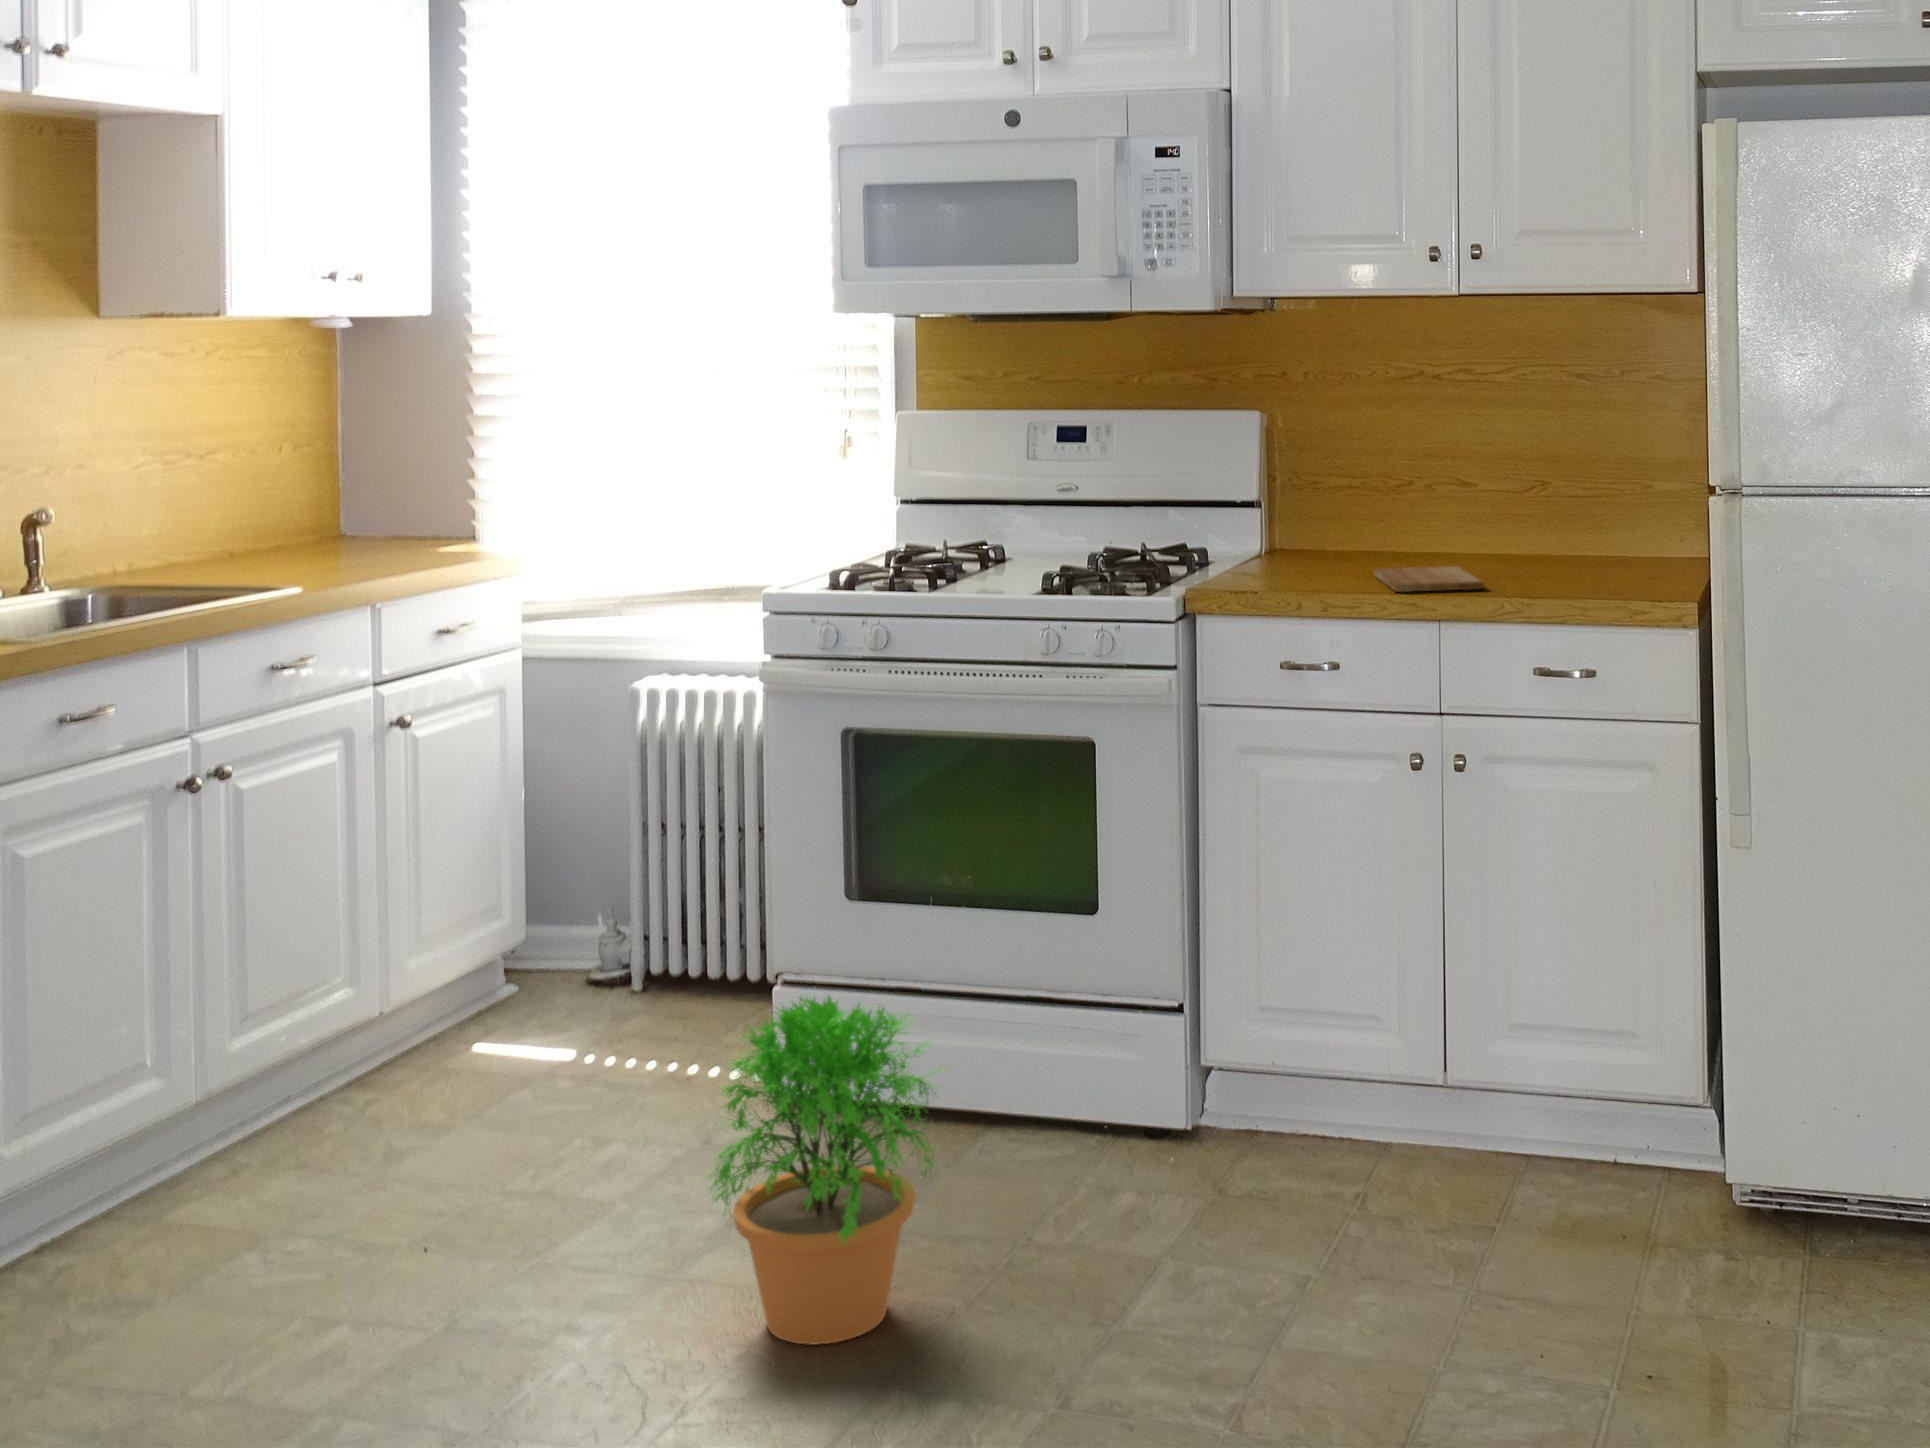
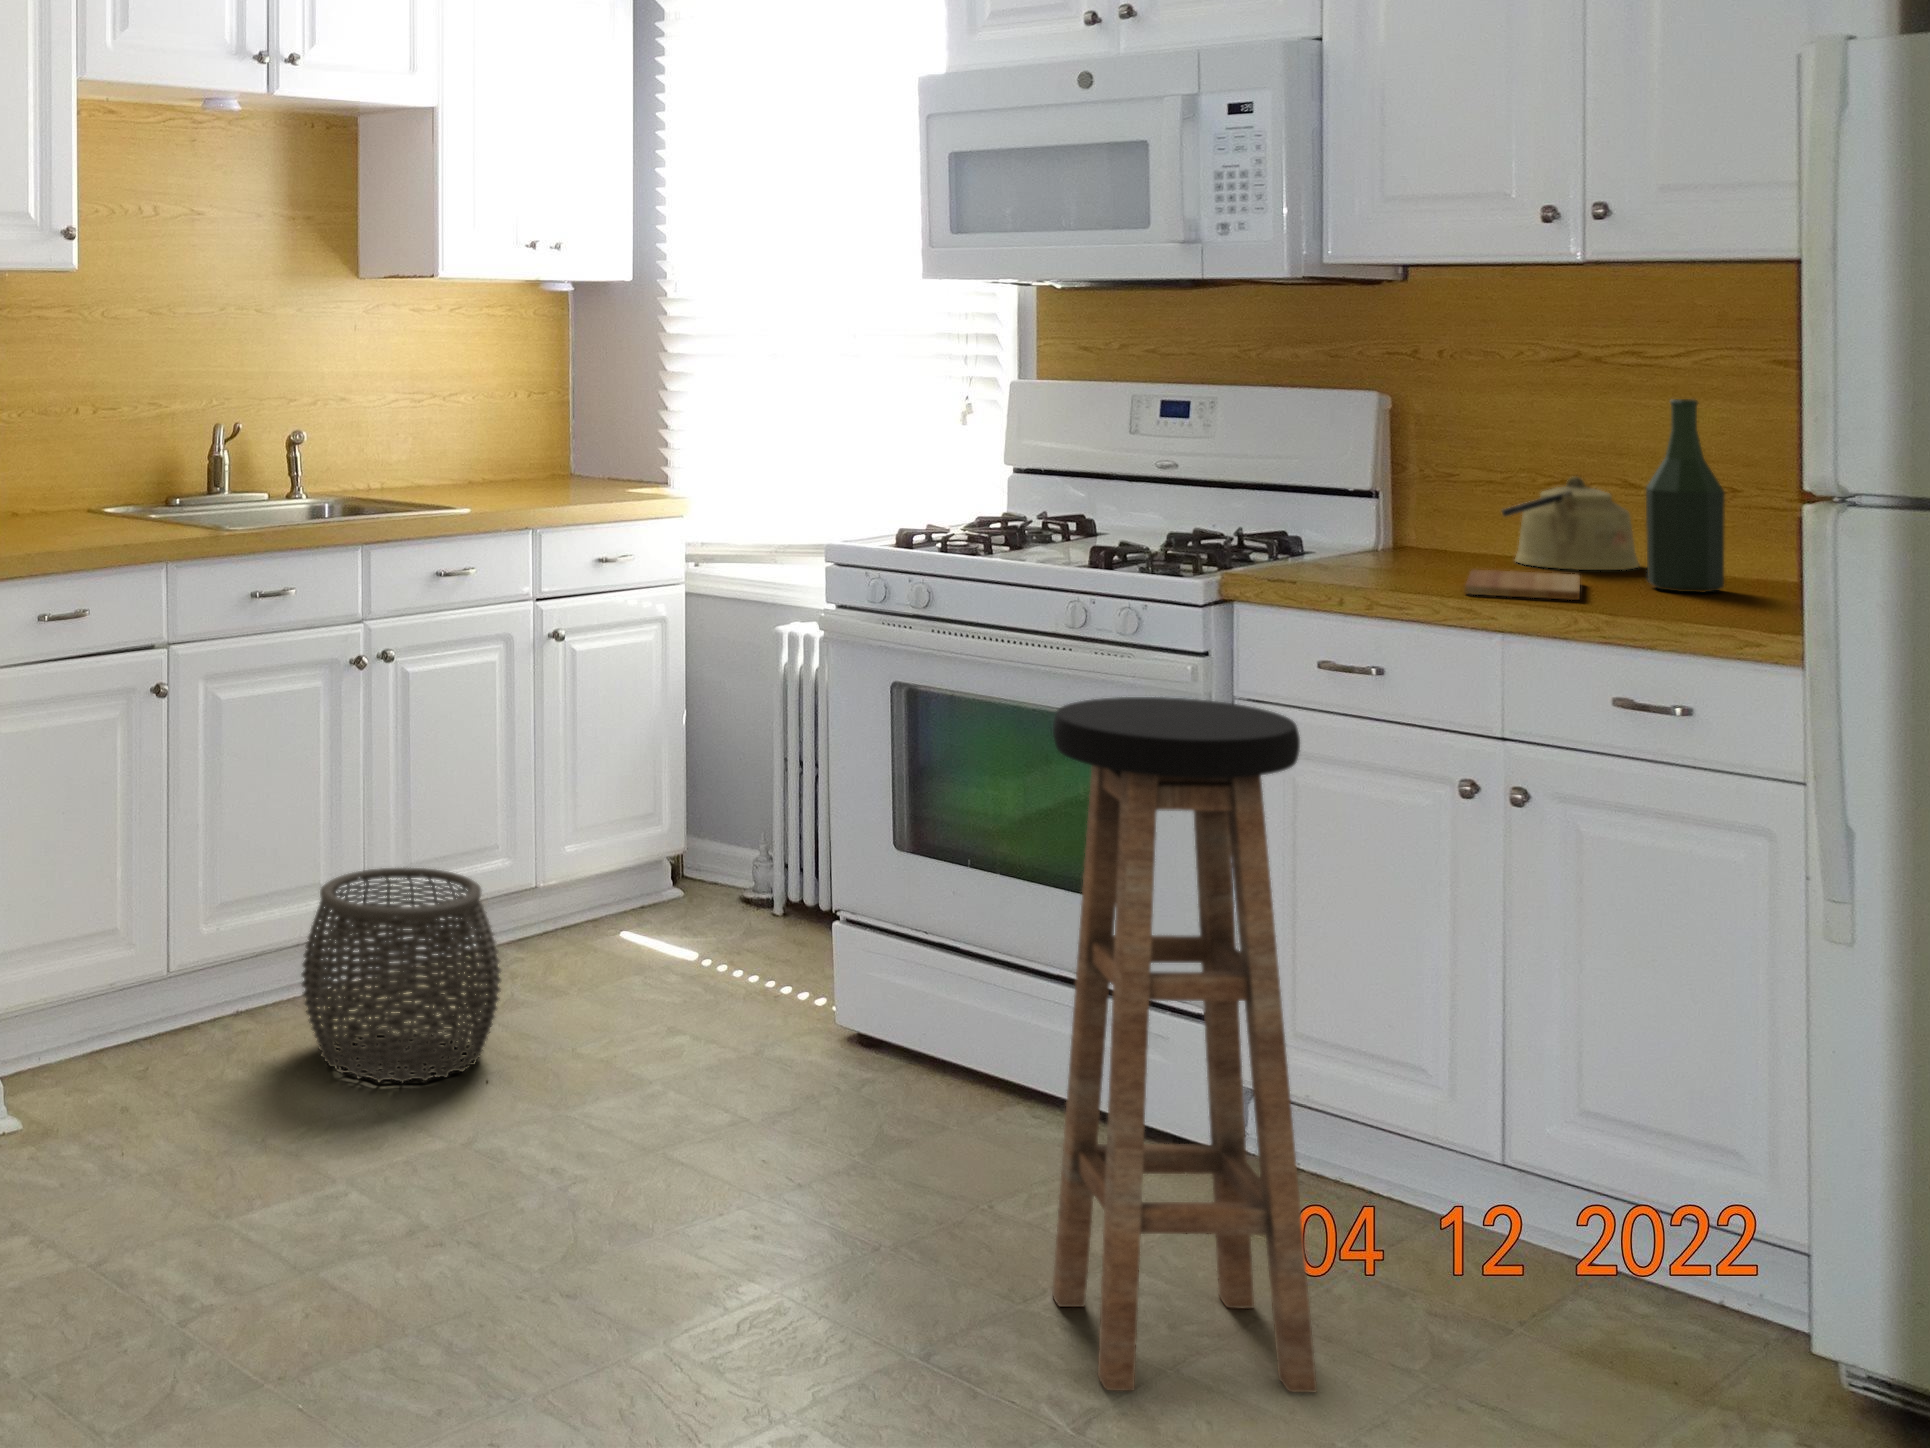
bottle: none [1504,411,1563,574] -> present [1646,399,1725,592]
kettle: none [1372,480,1475,562] -> present [1502,477,1639,570]
bar stool: none [1130,714,1390,1386] -> present [1052,697,1317,1392]
potted plant: present [709,996,947,1344] -> none [647,912,901,1244]
woven basket: none [164,1016,427,1287] -> present [302,867,501,1083]

